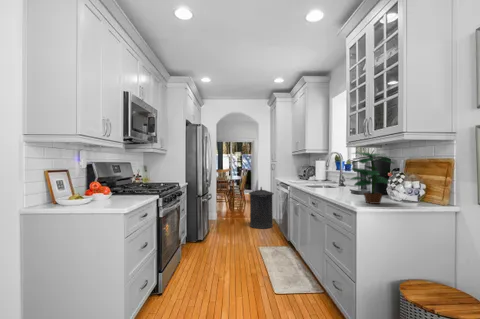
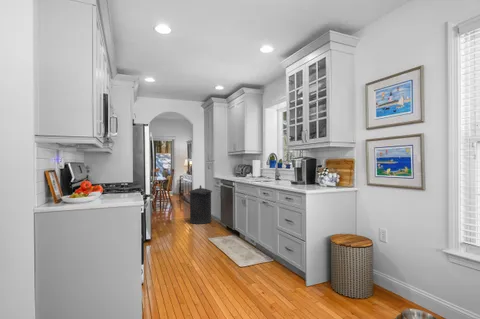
potted plant: present [352,152,394,204] -> none [296,155,325,189]

